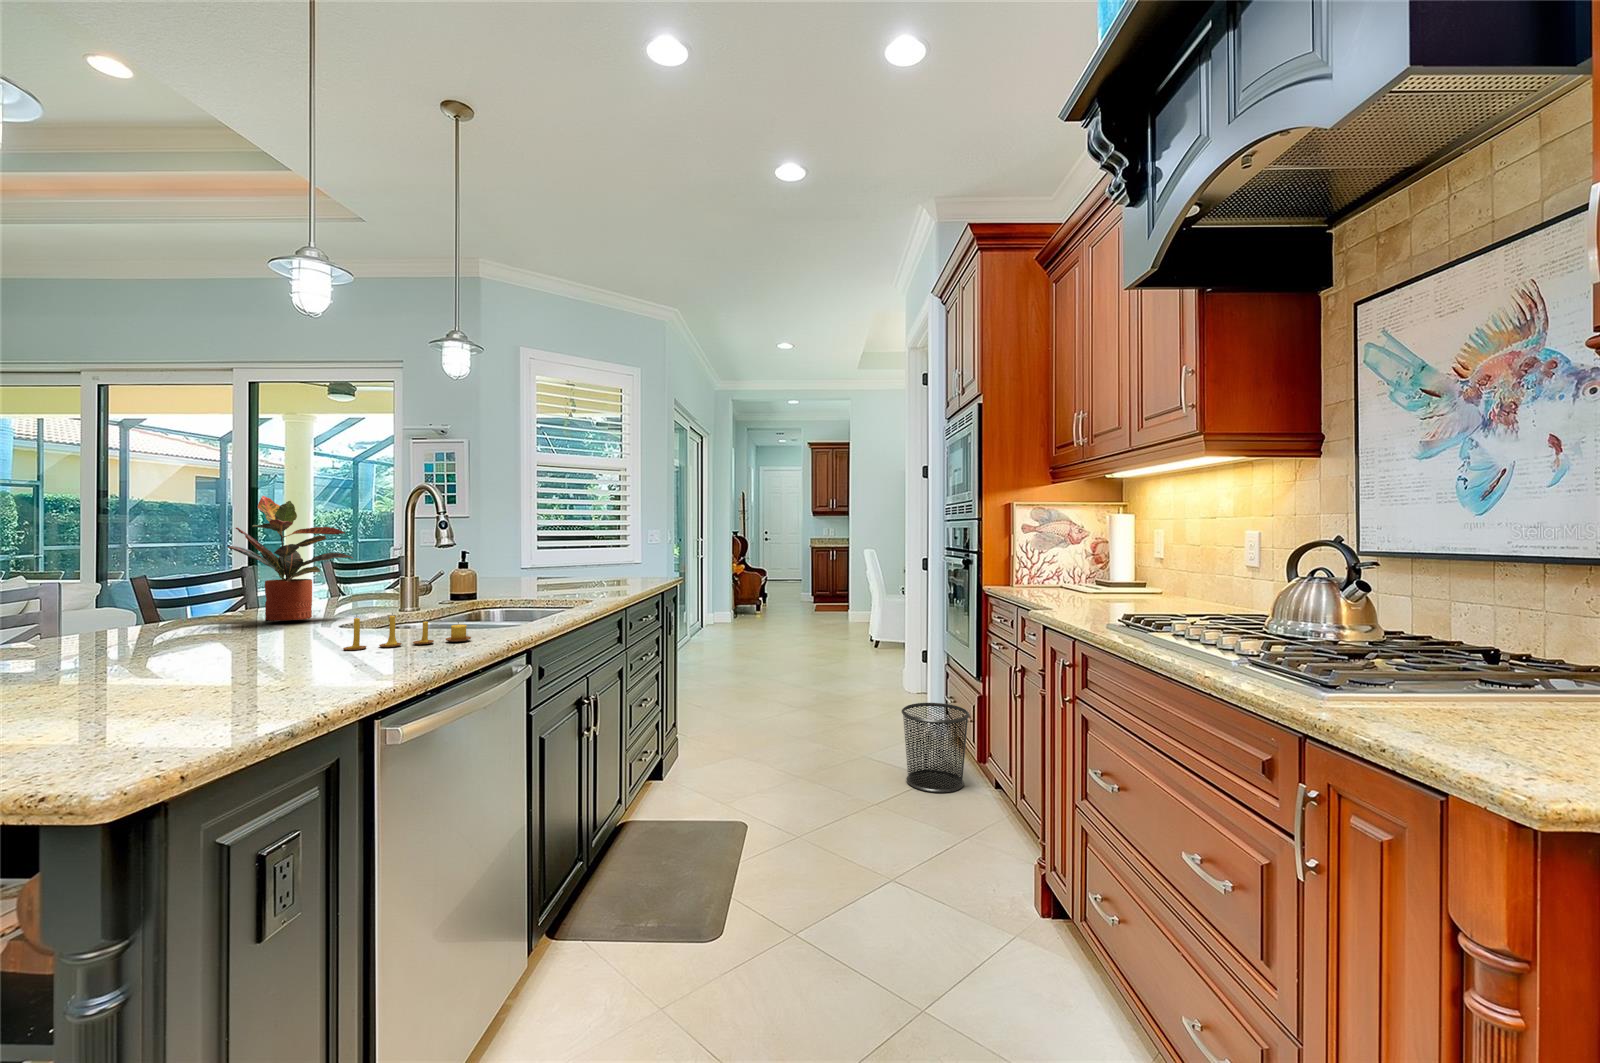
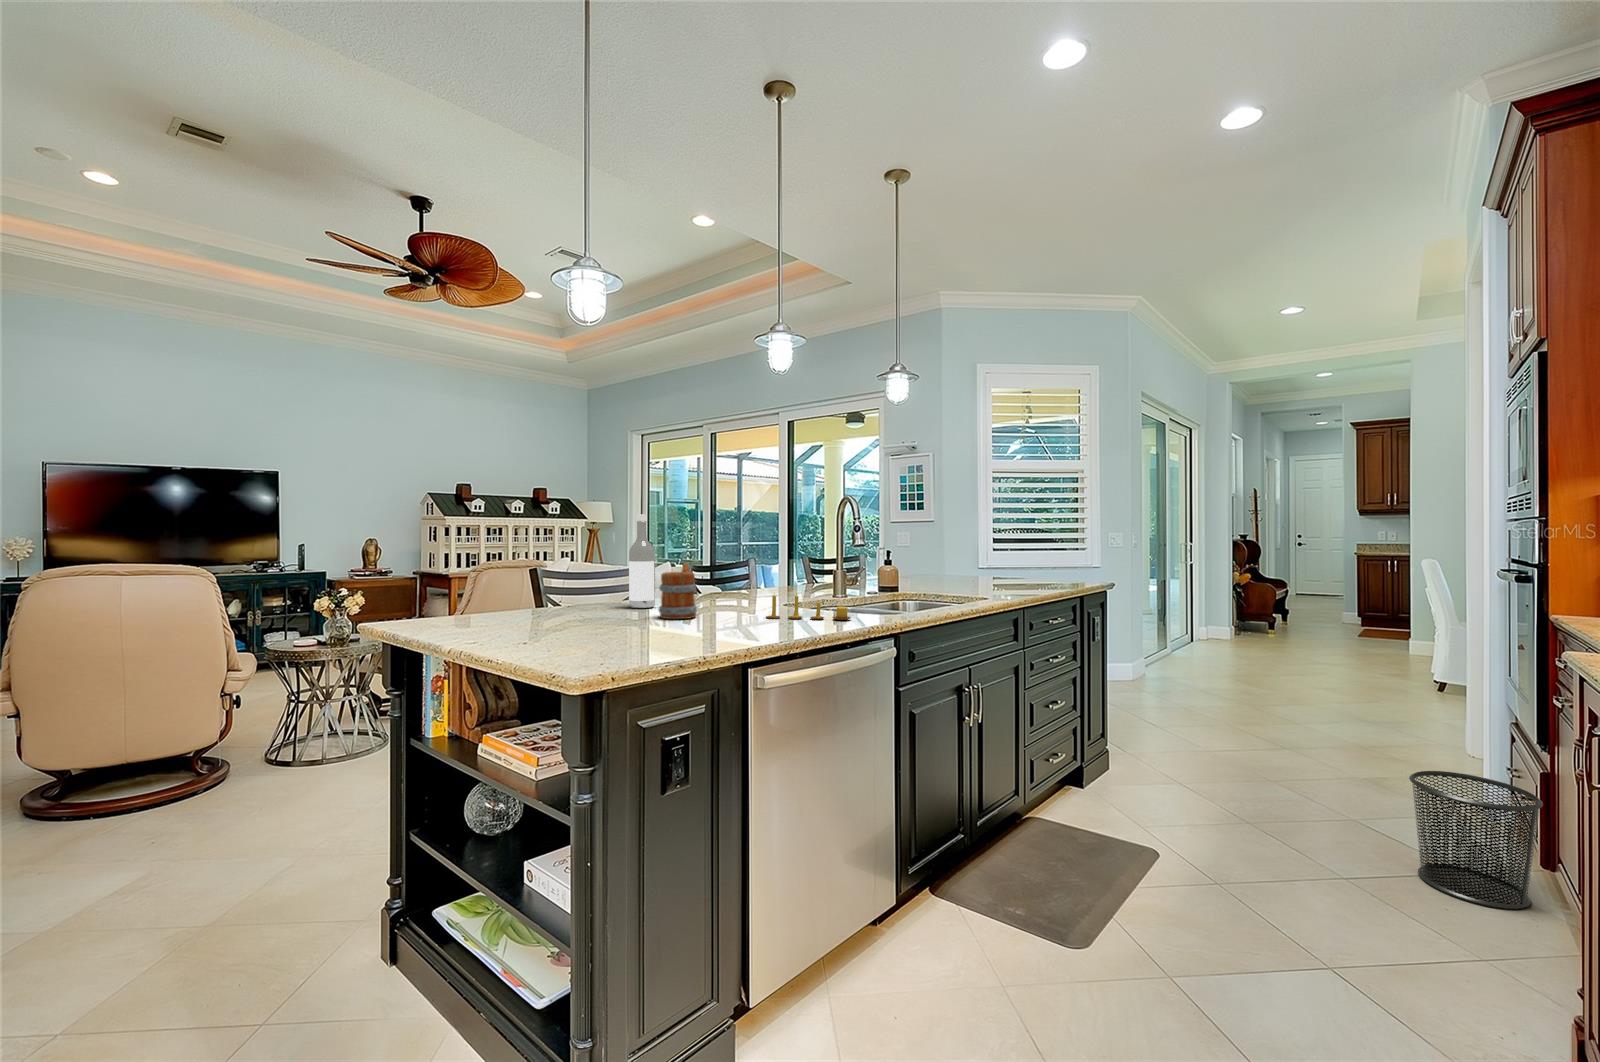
potted plant: present [228,496,352,622] -> none [725,506,801,595]
wine bottle: none [45,505,107,661] -> present [629,515,655,608]
mug: none [143,582,221,670] -> present [659,564,697,619]

